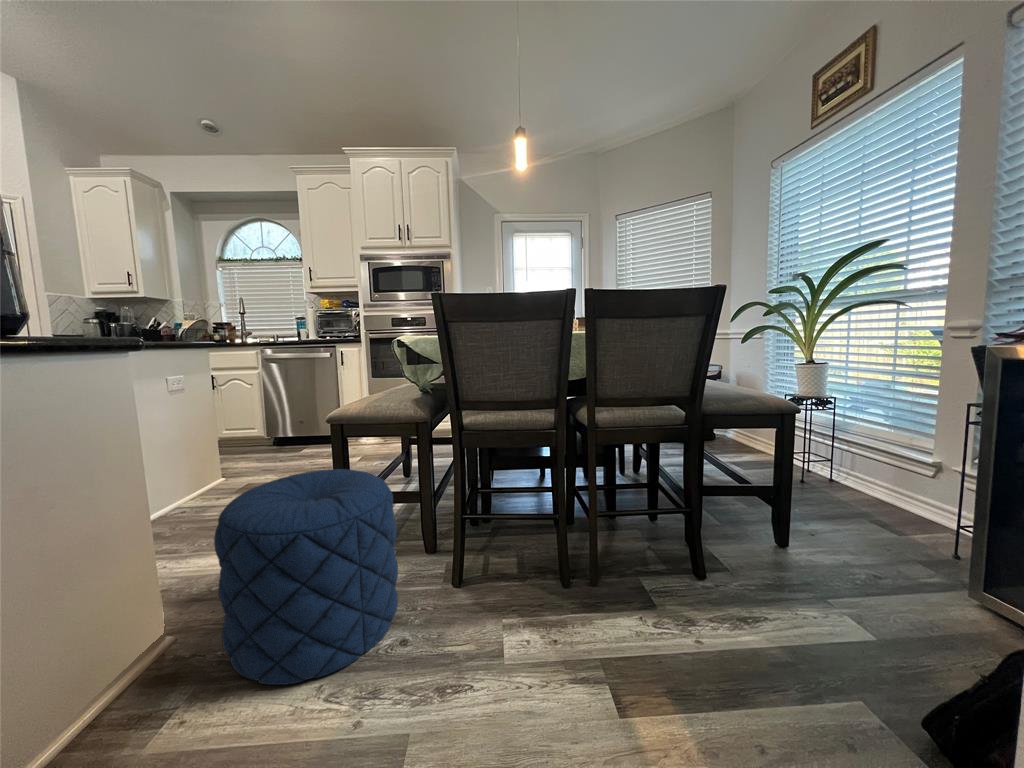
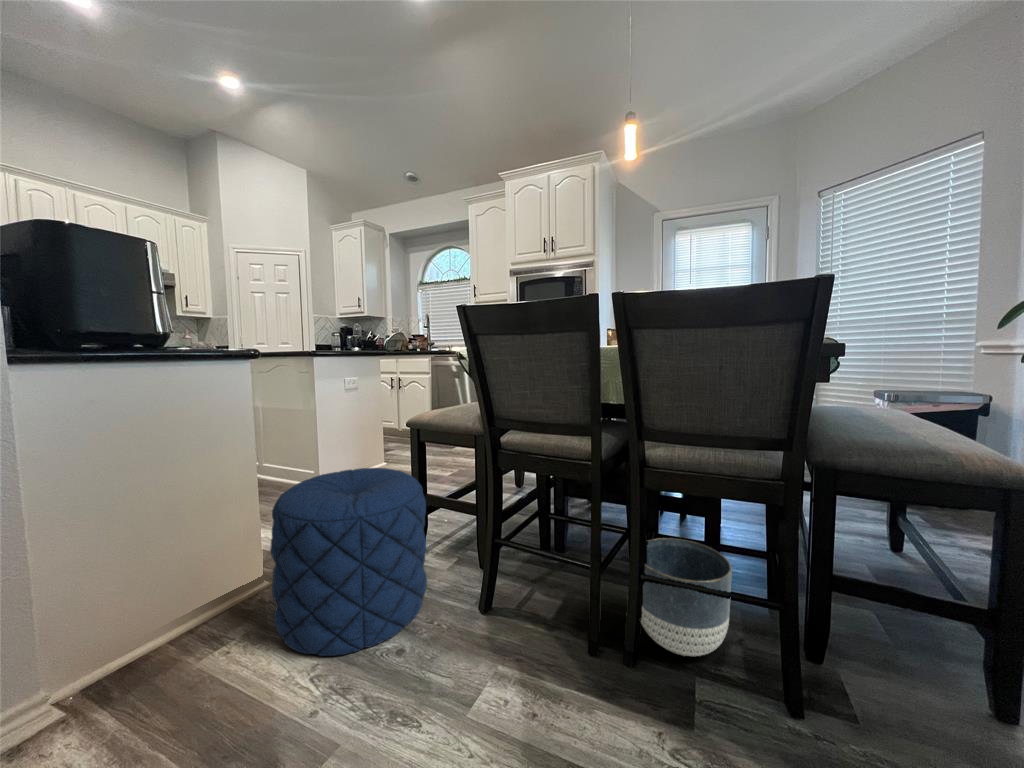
planter: none [582,484,652,567] -> present [641,538,732,656]

